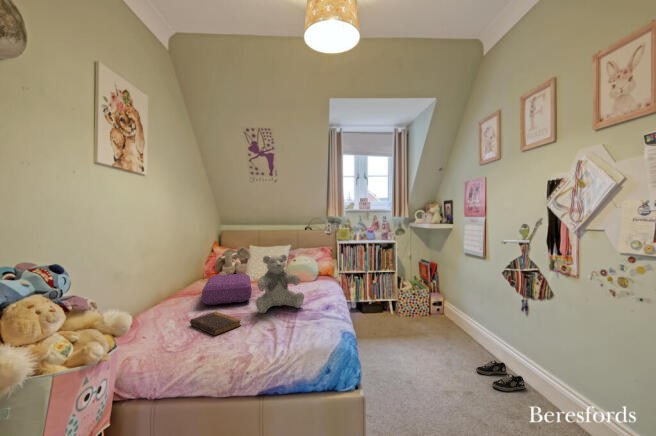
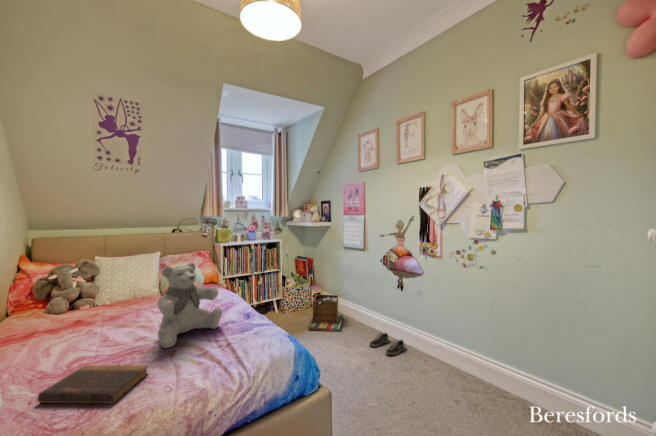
pillow: present [202,273,252,305] -> none [29,298,134,359]
laundry basket: none [414,302,462,347] -> present [308,294,342,331]

